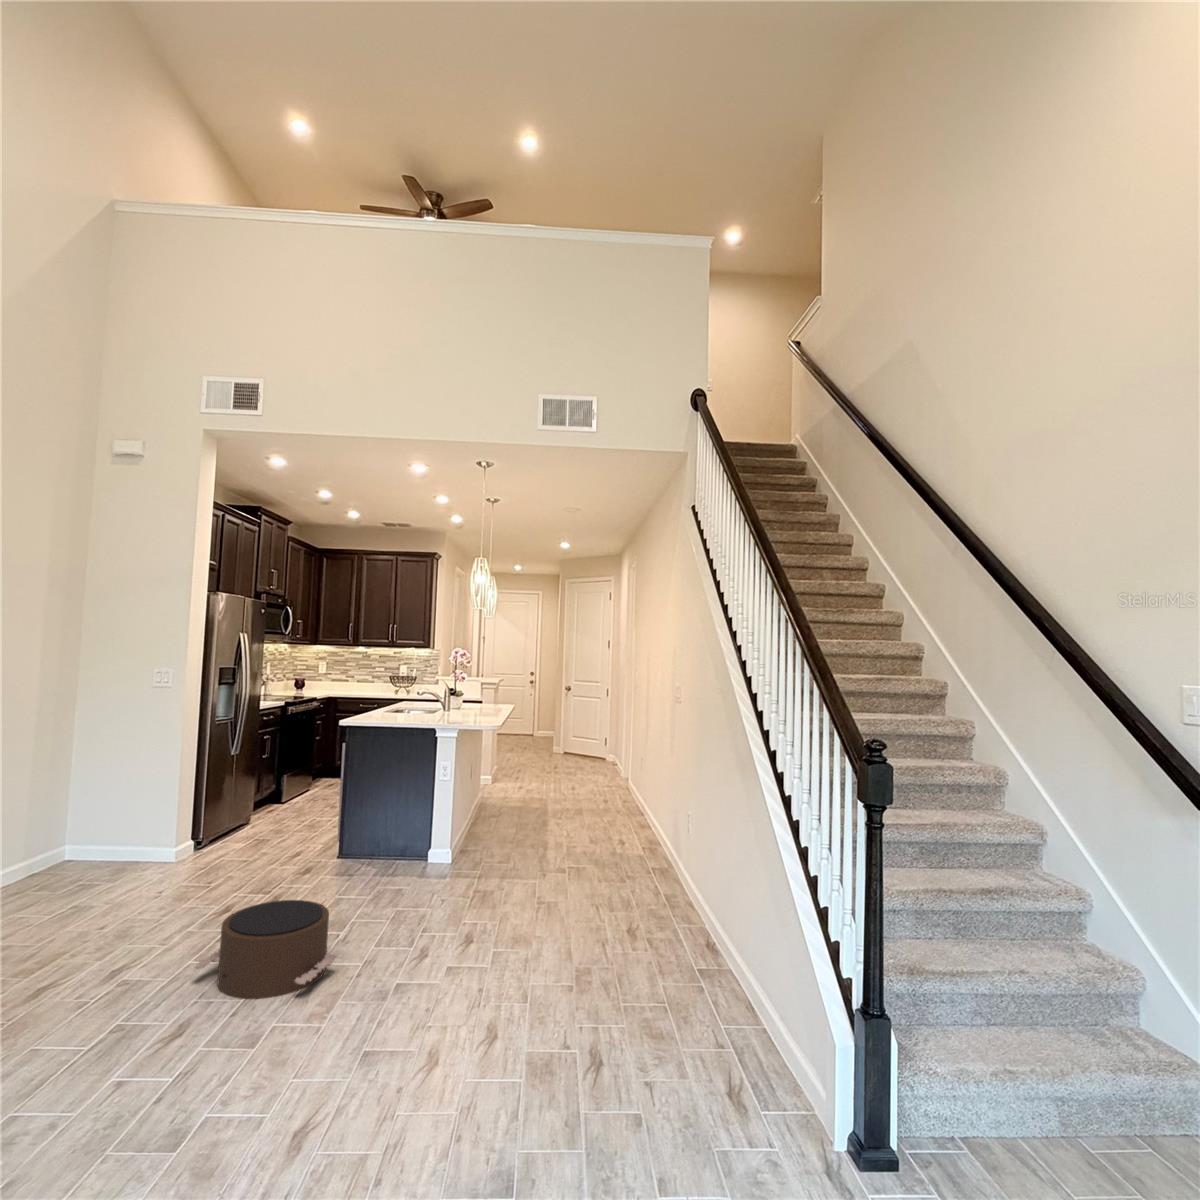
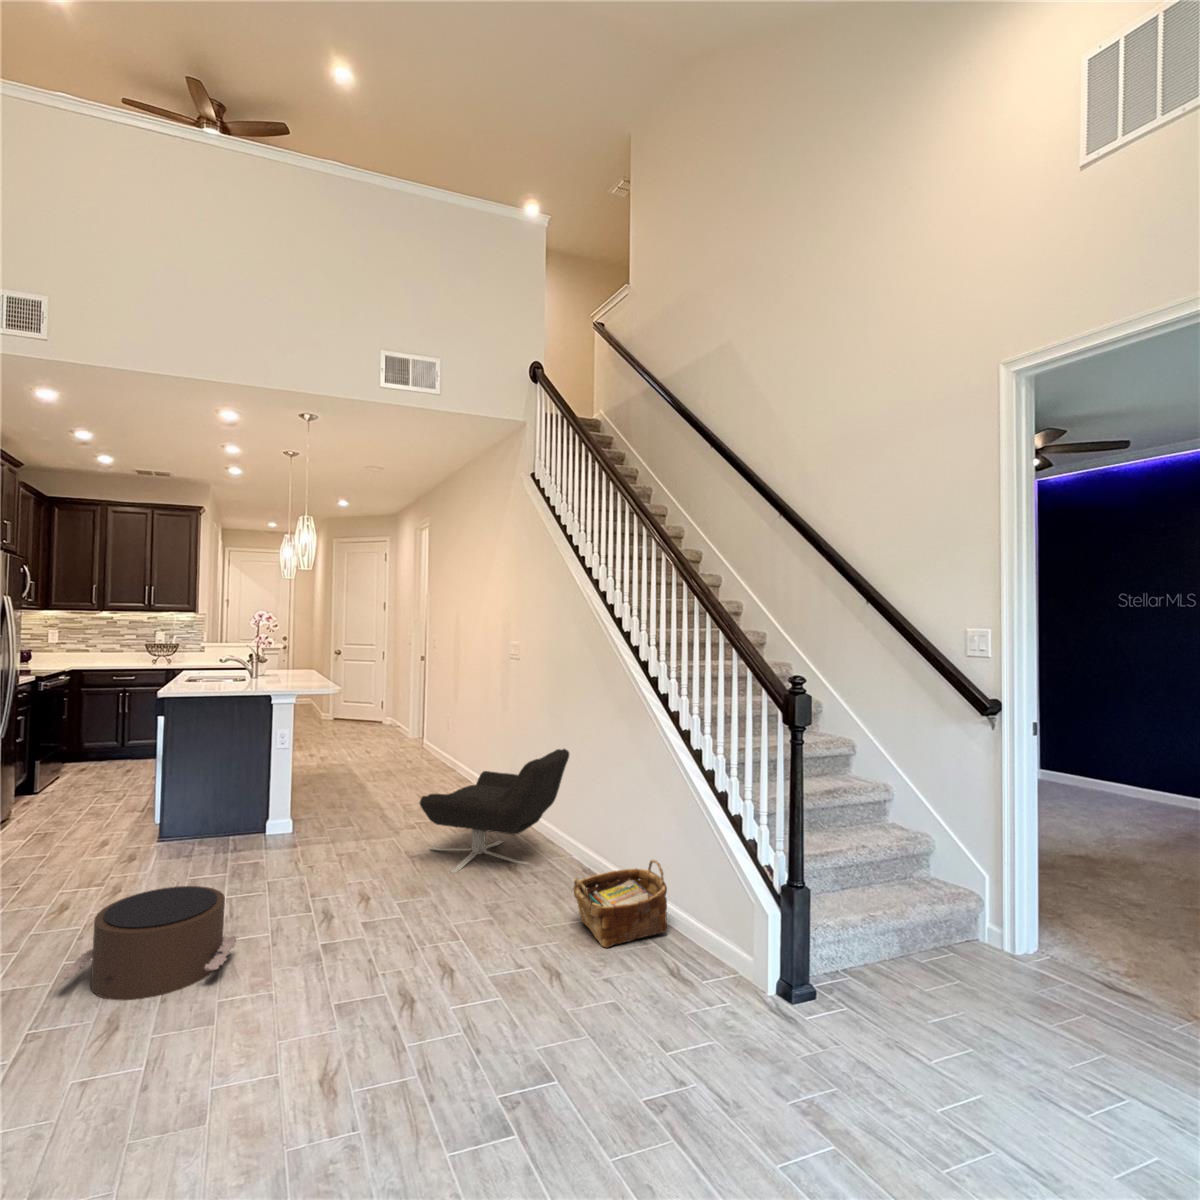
lounge chair: none [538,802,698,926] -> present [420,749,569,873]
woven basket: none [649,945,756,1040] -> present [573,860,667,948]

